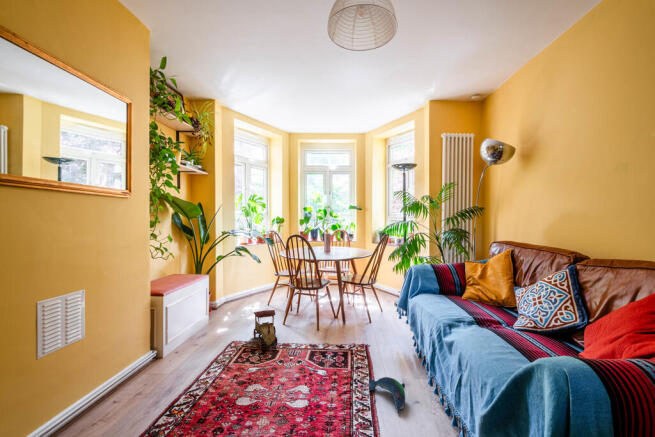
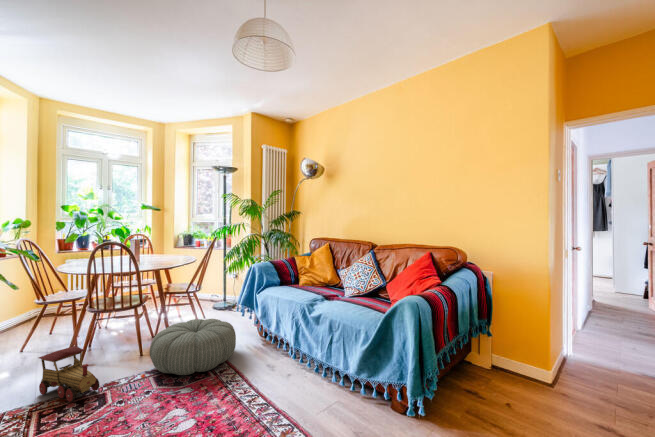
pouf: none [311,310,383,361] -> present [150,319,236,375]
plush toy: present [369,377,405,413] -> none [243,364,285,388]

